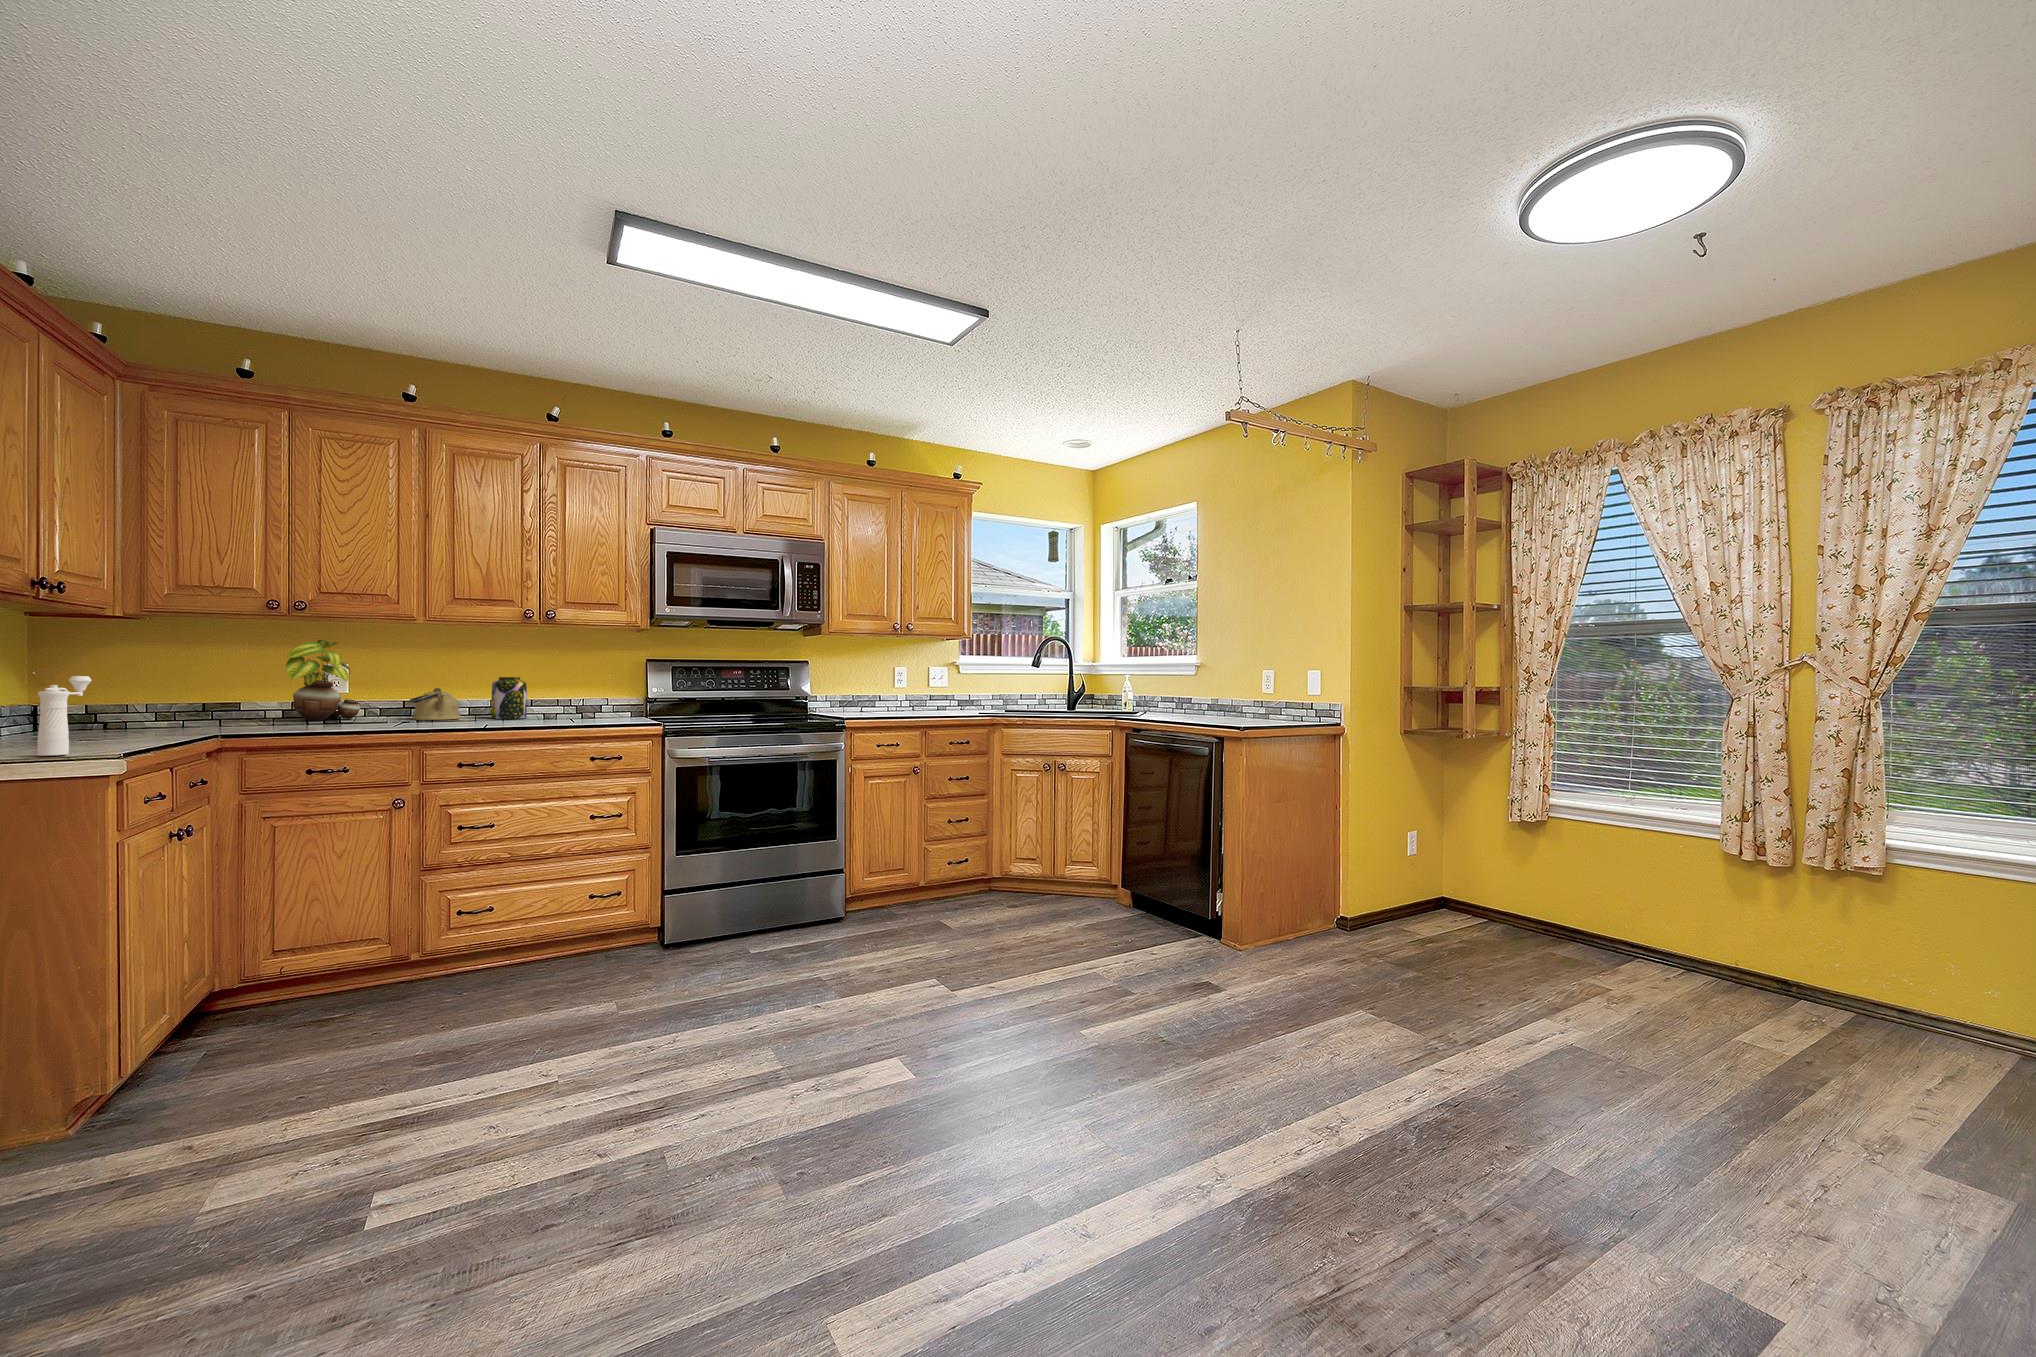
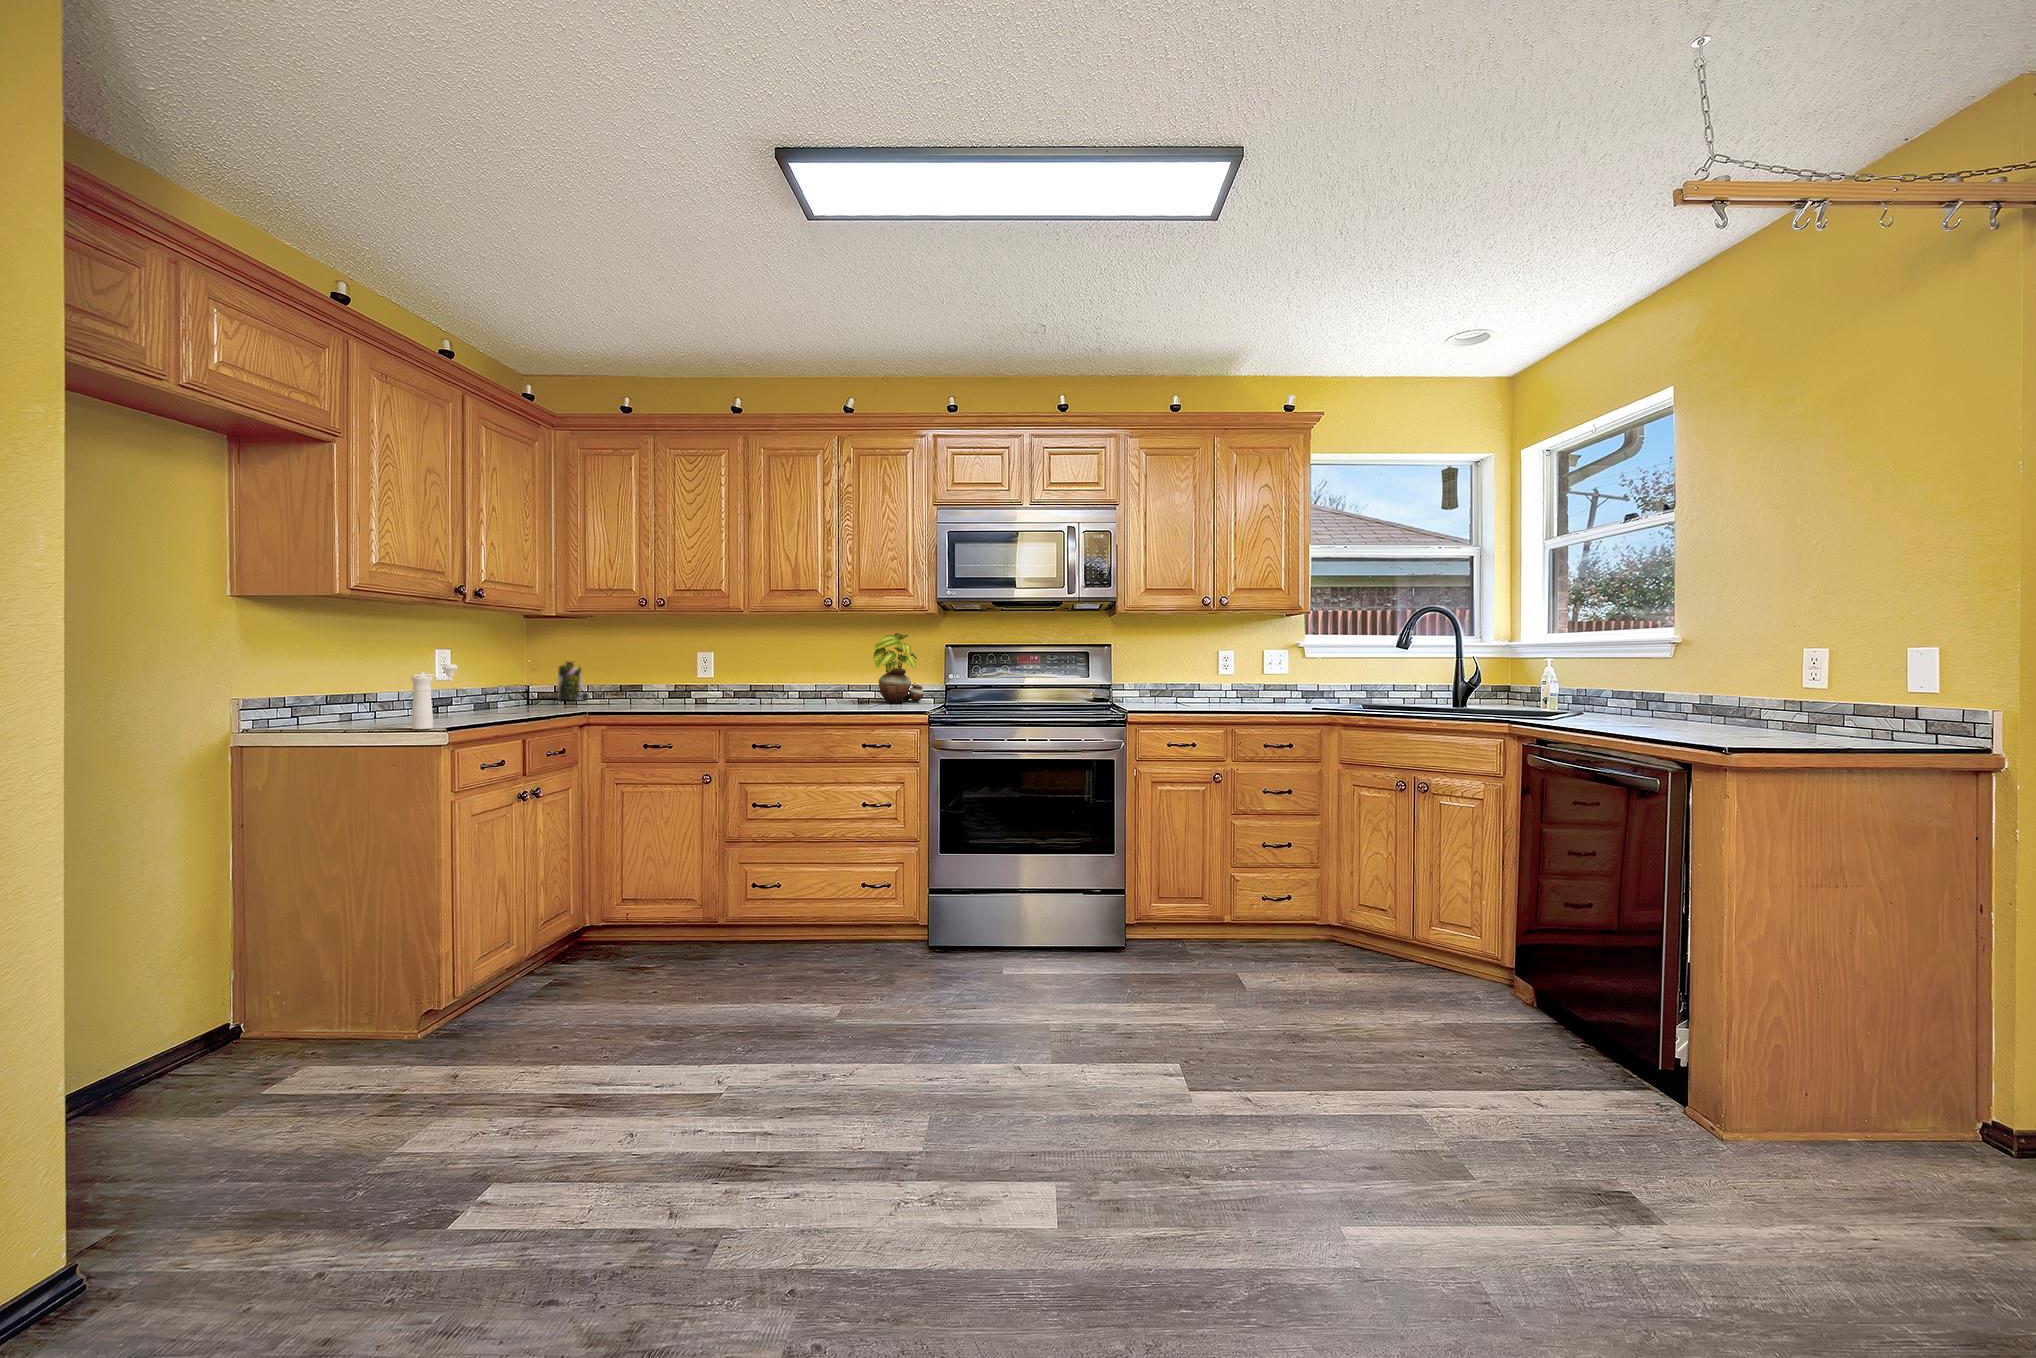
potted plant: present [286,640,360,720] -> present [873,633,924,703]
jar: present [491,677,527,719] -> present [558,662,588,700]
kettle: present [409,688,461,720] -> none [747,674,788,703]

